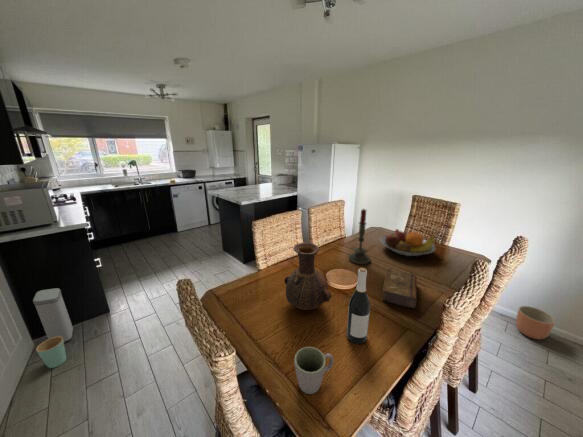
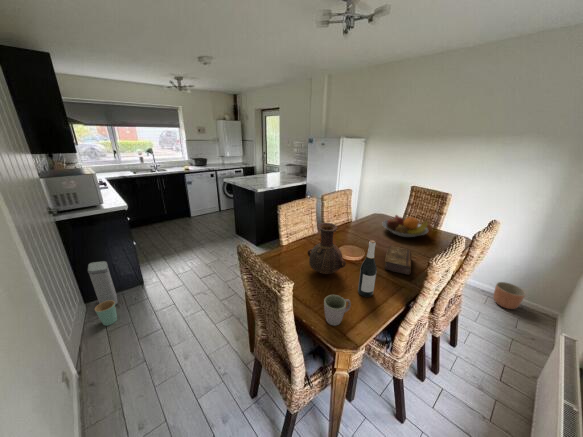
candle: present [349,209,370,264] -> none [356,196,374,243]

